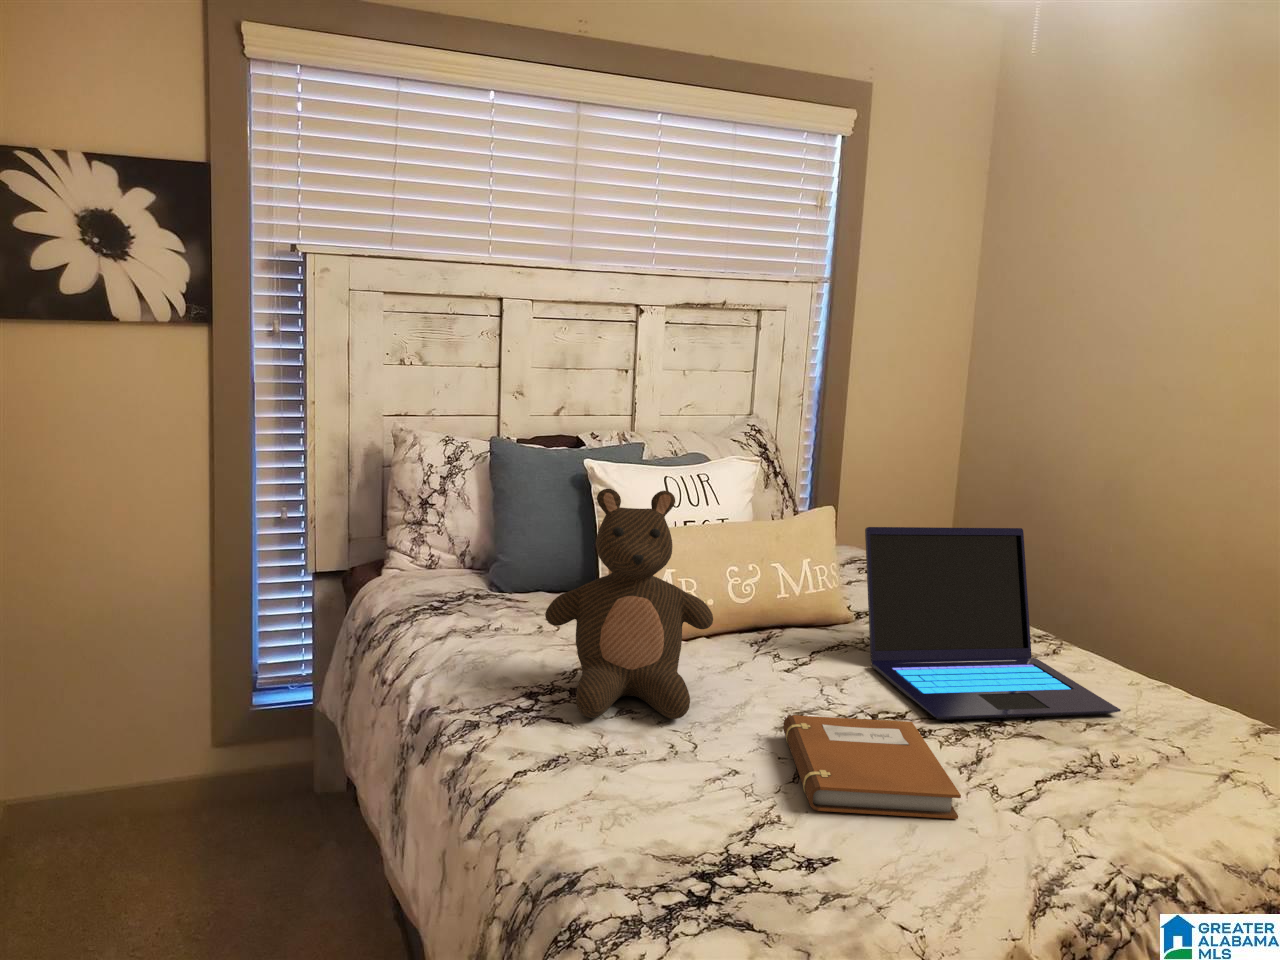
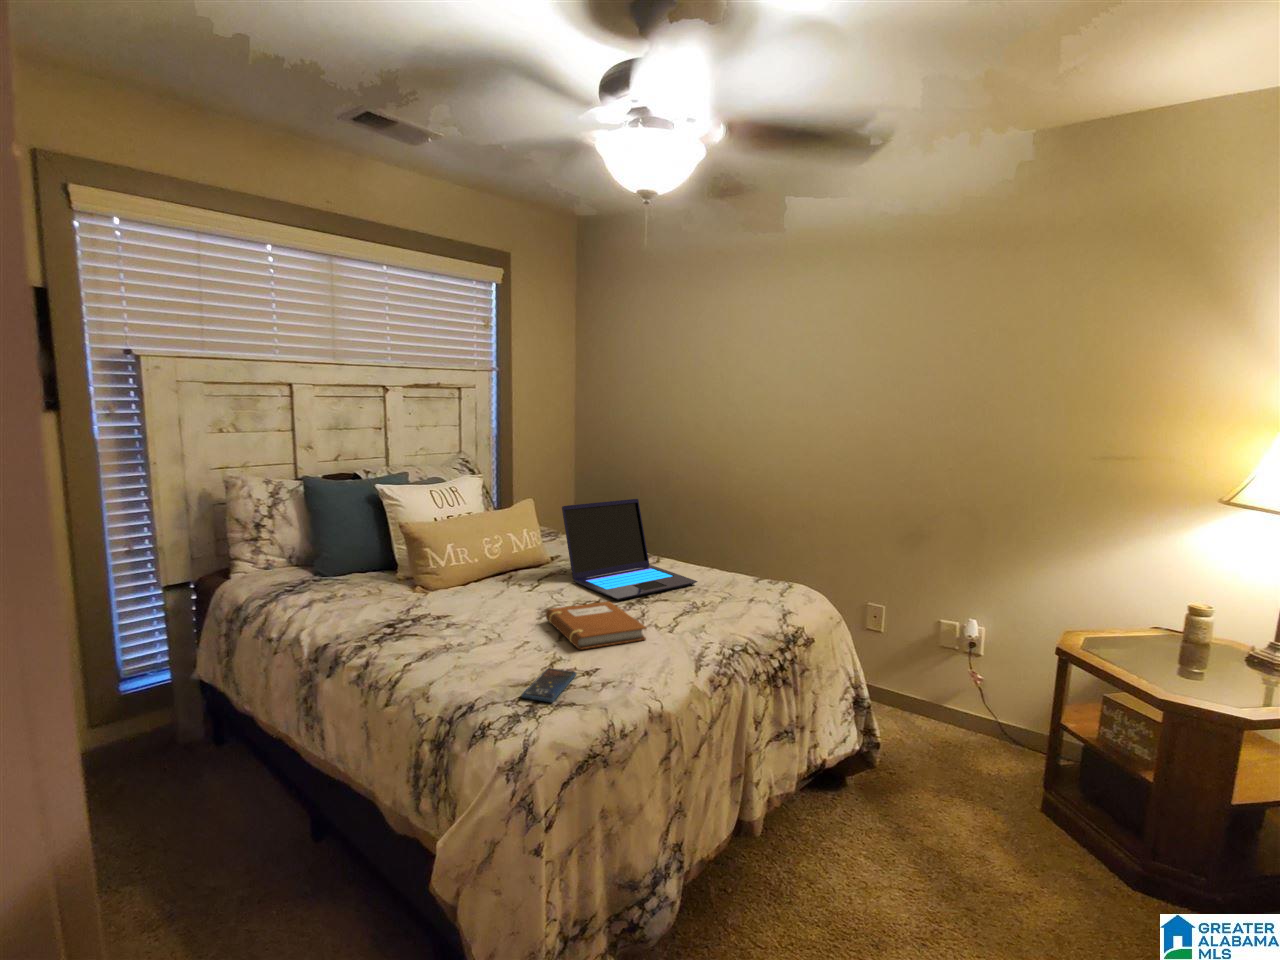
stuffed bear: present [545,488,713,719] -> none [392,495,493,632]
smartphone: none [660,838,784,915] -> present [521,669,576,702]

